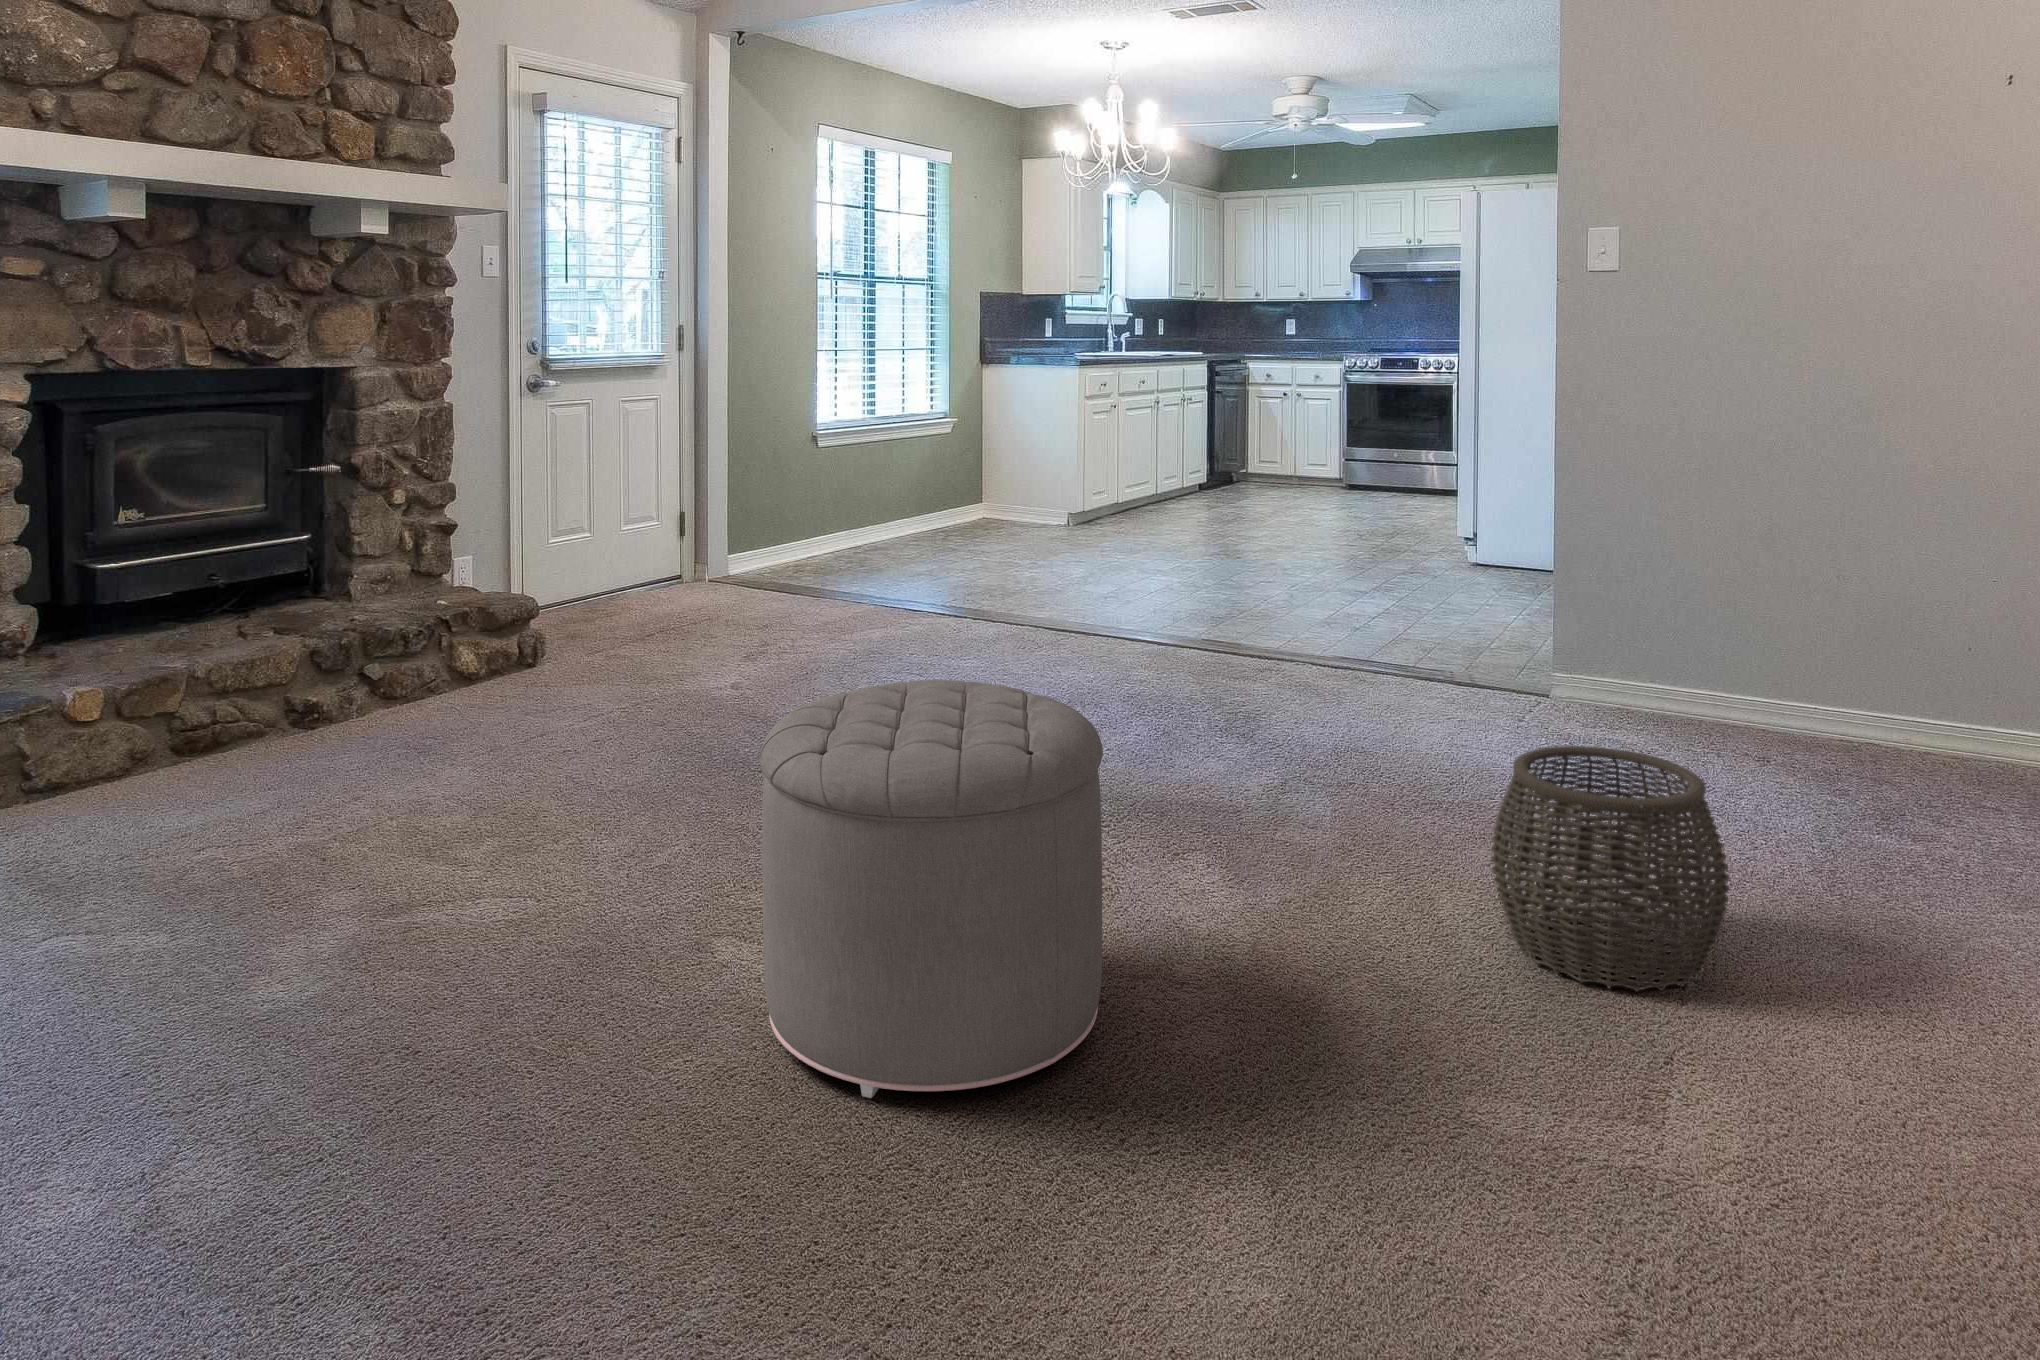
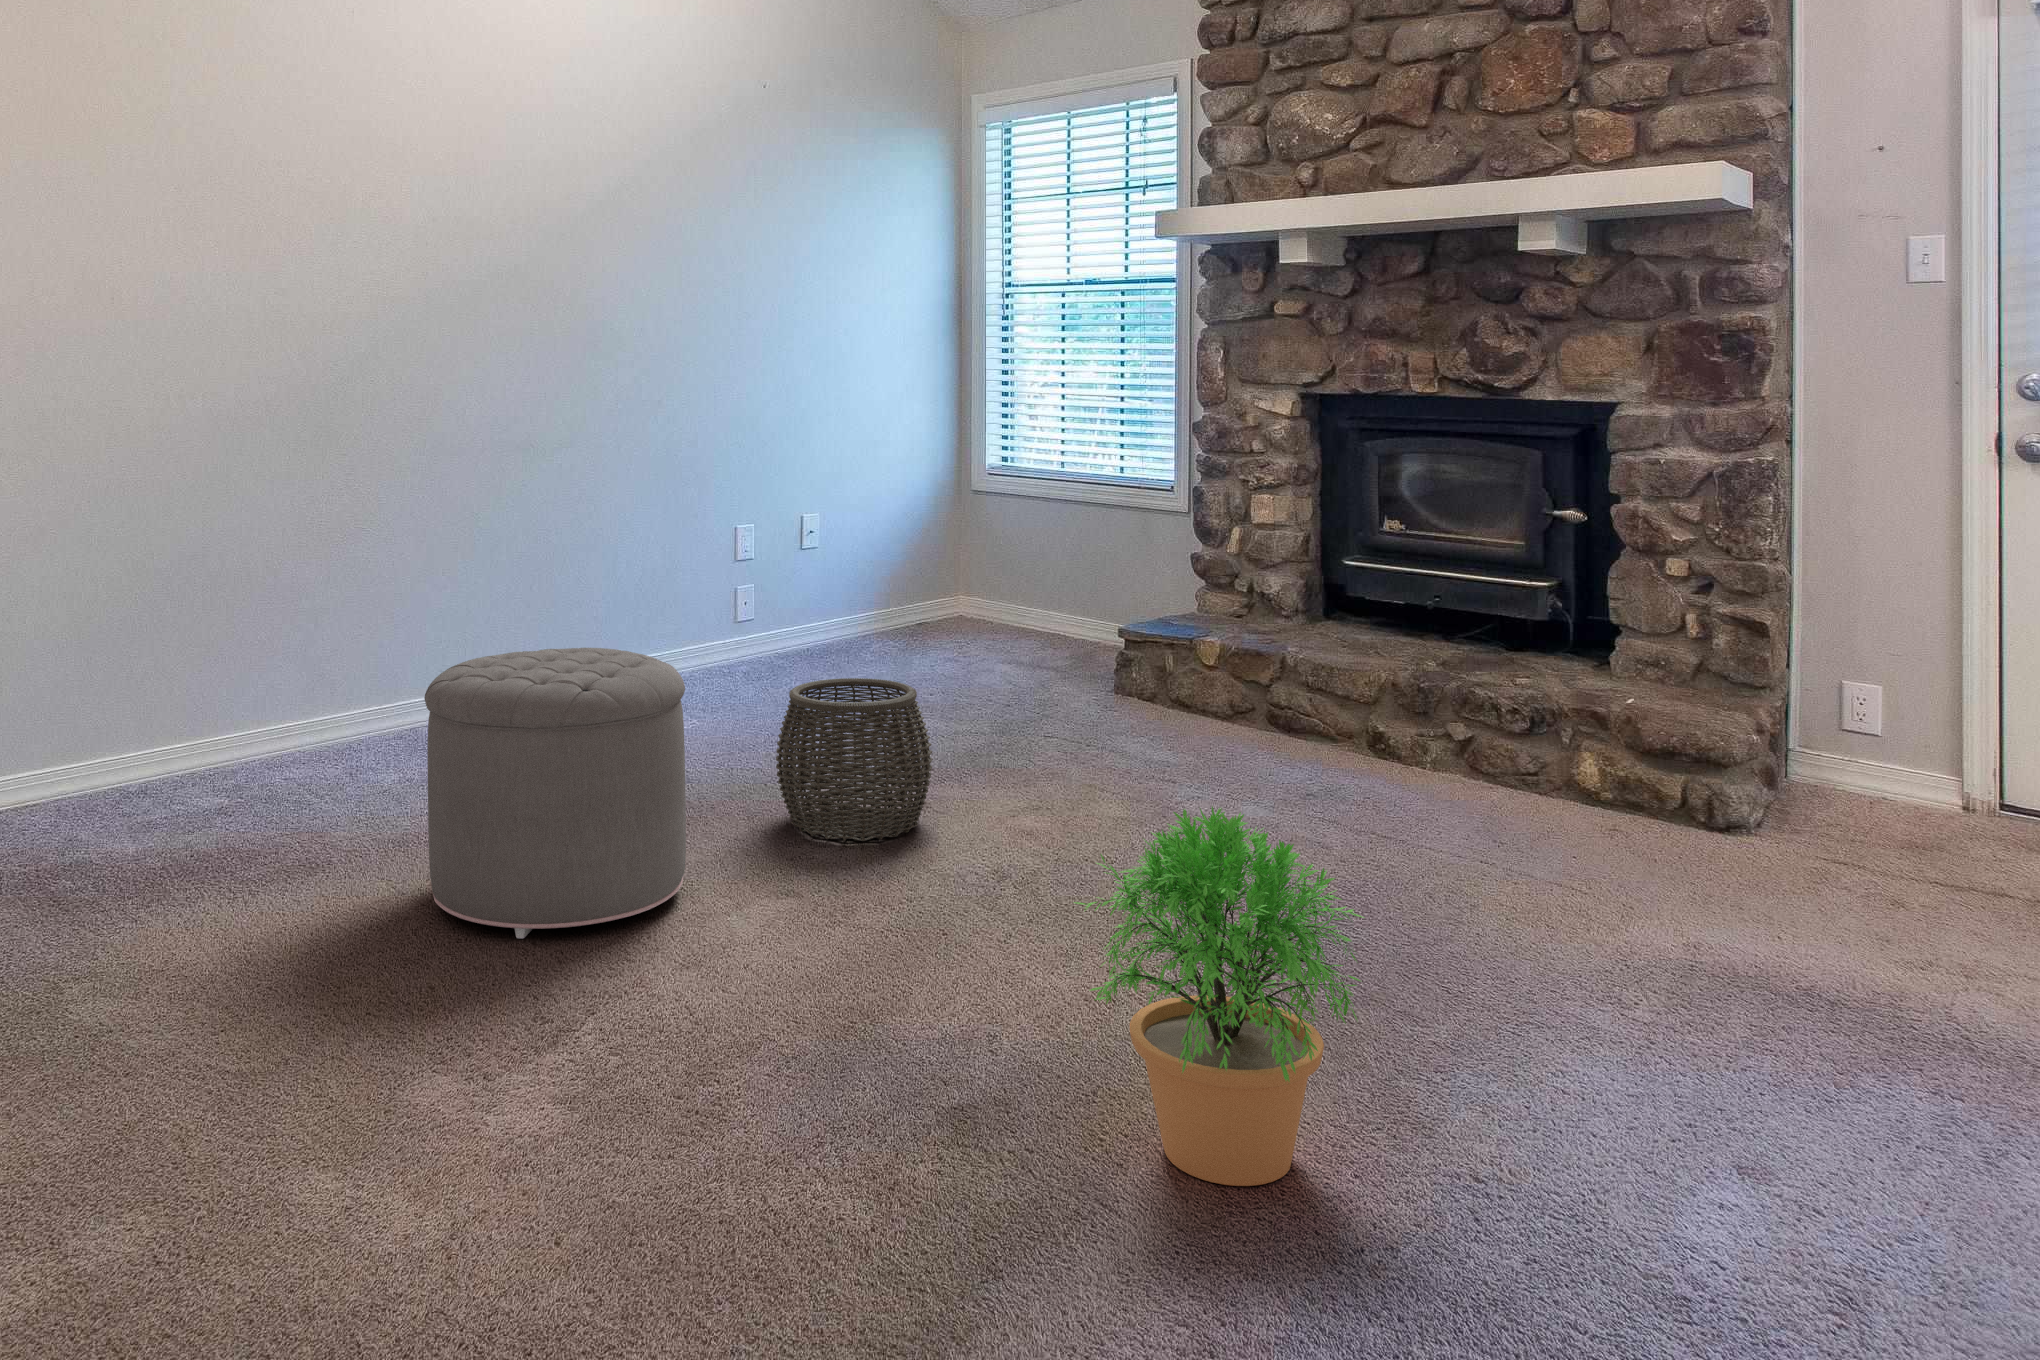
potted plant: none [1127,565,1278,761] -> present [1074,807,1364,1186]
woven basket: present [1491,746,1730,991] -> present [776,678,933,841]

